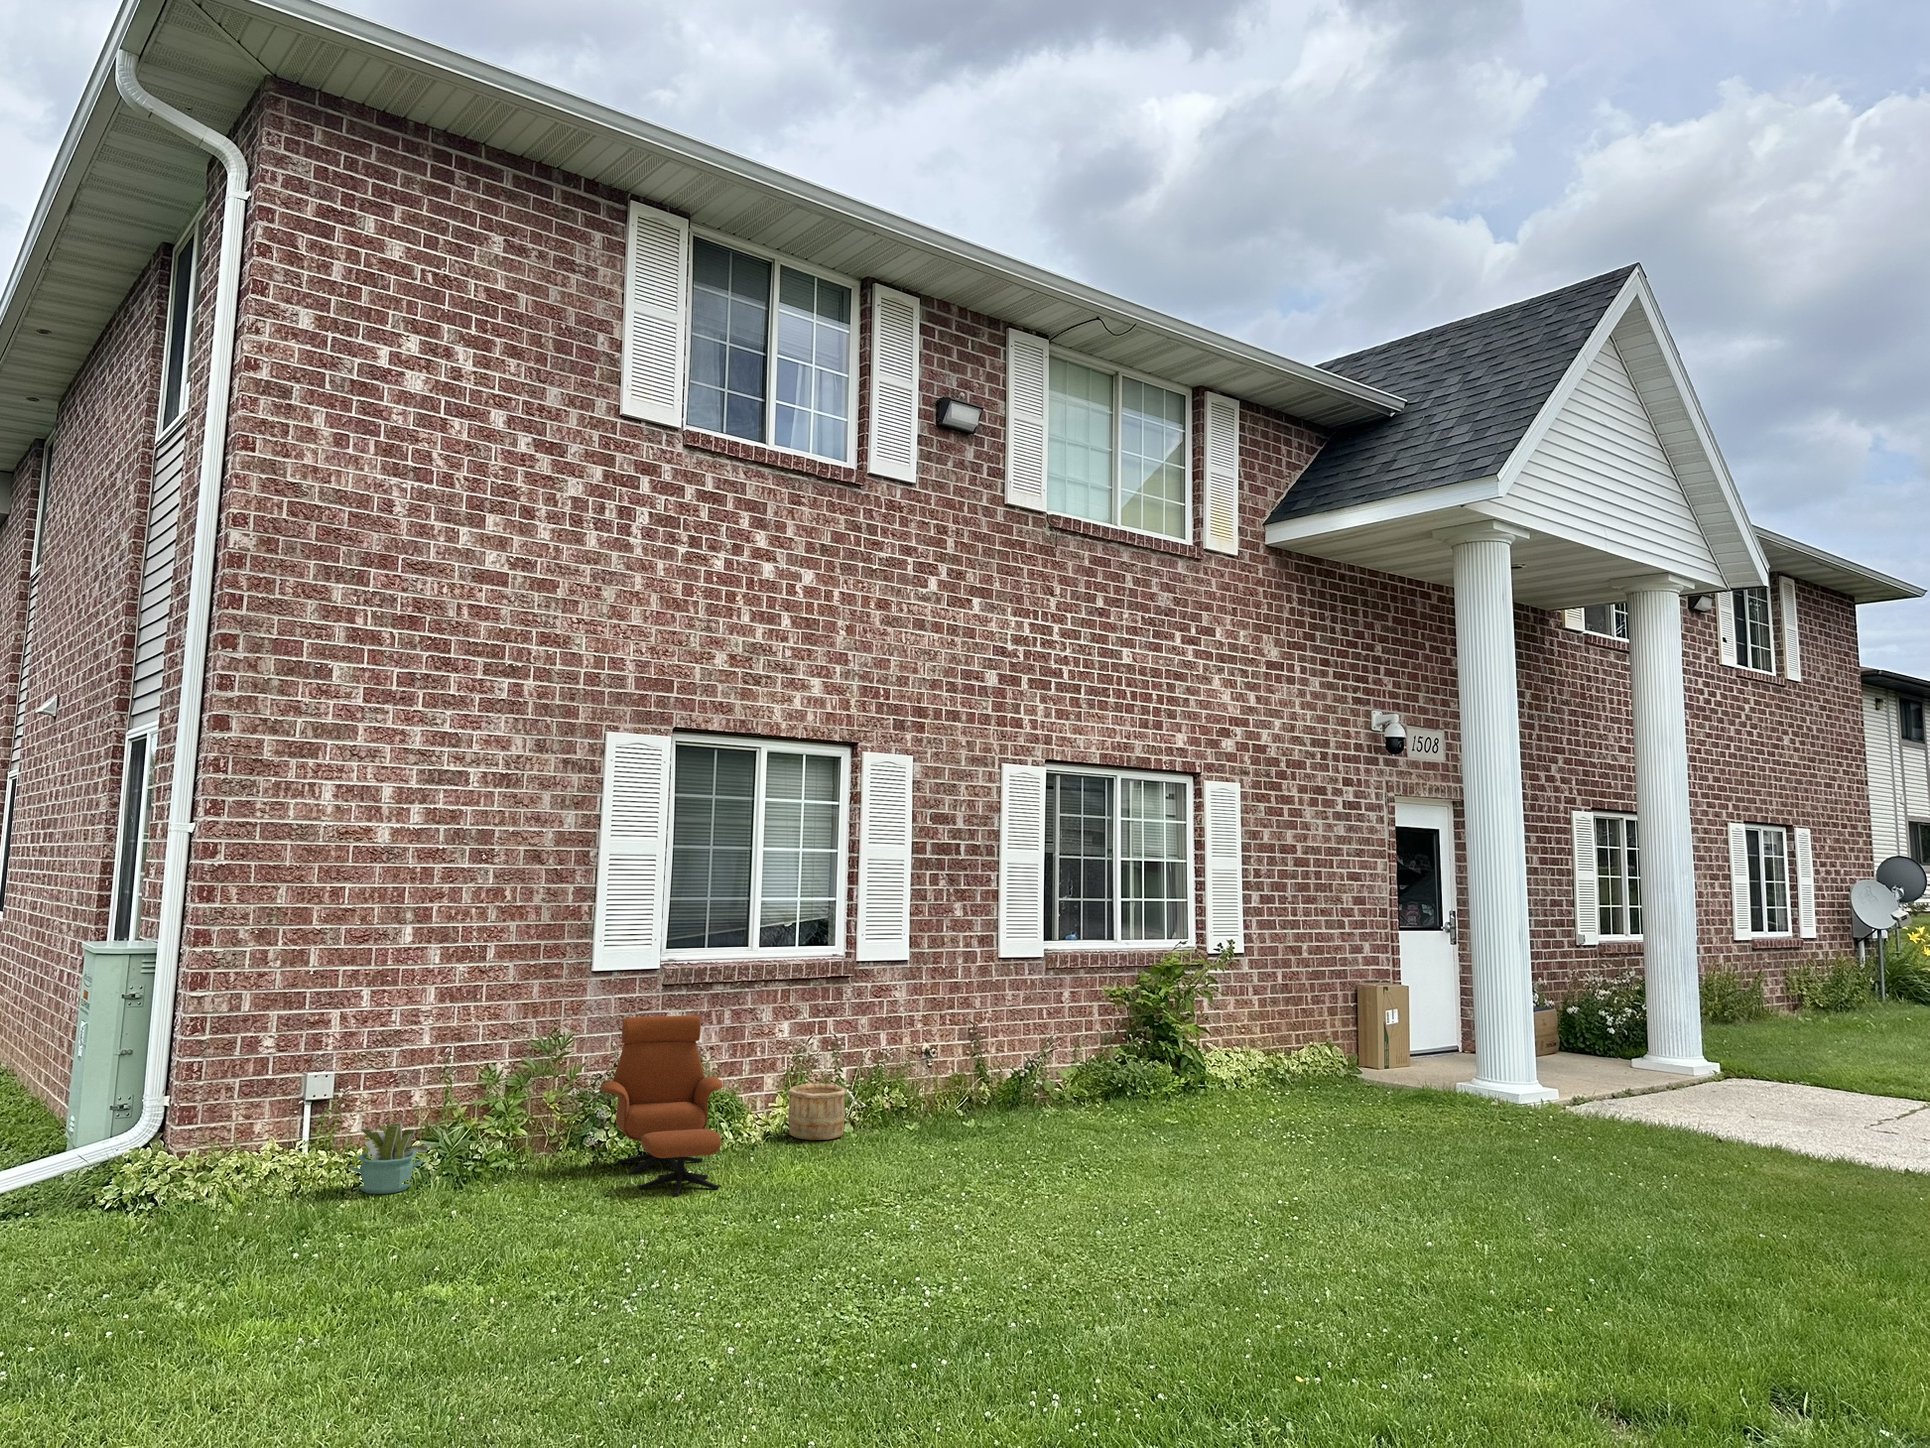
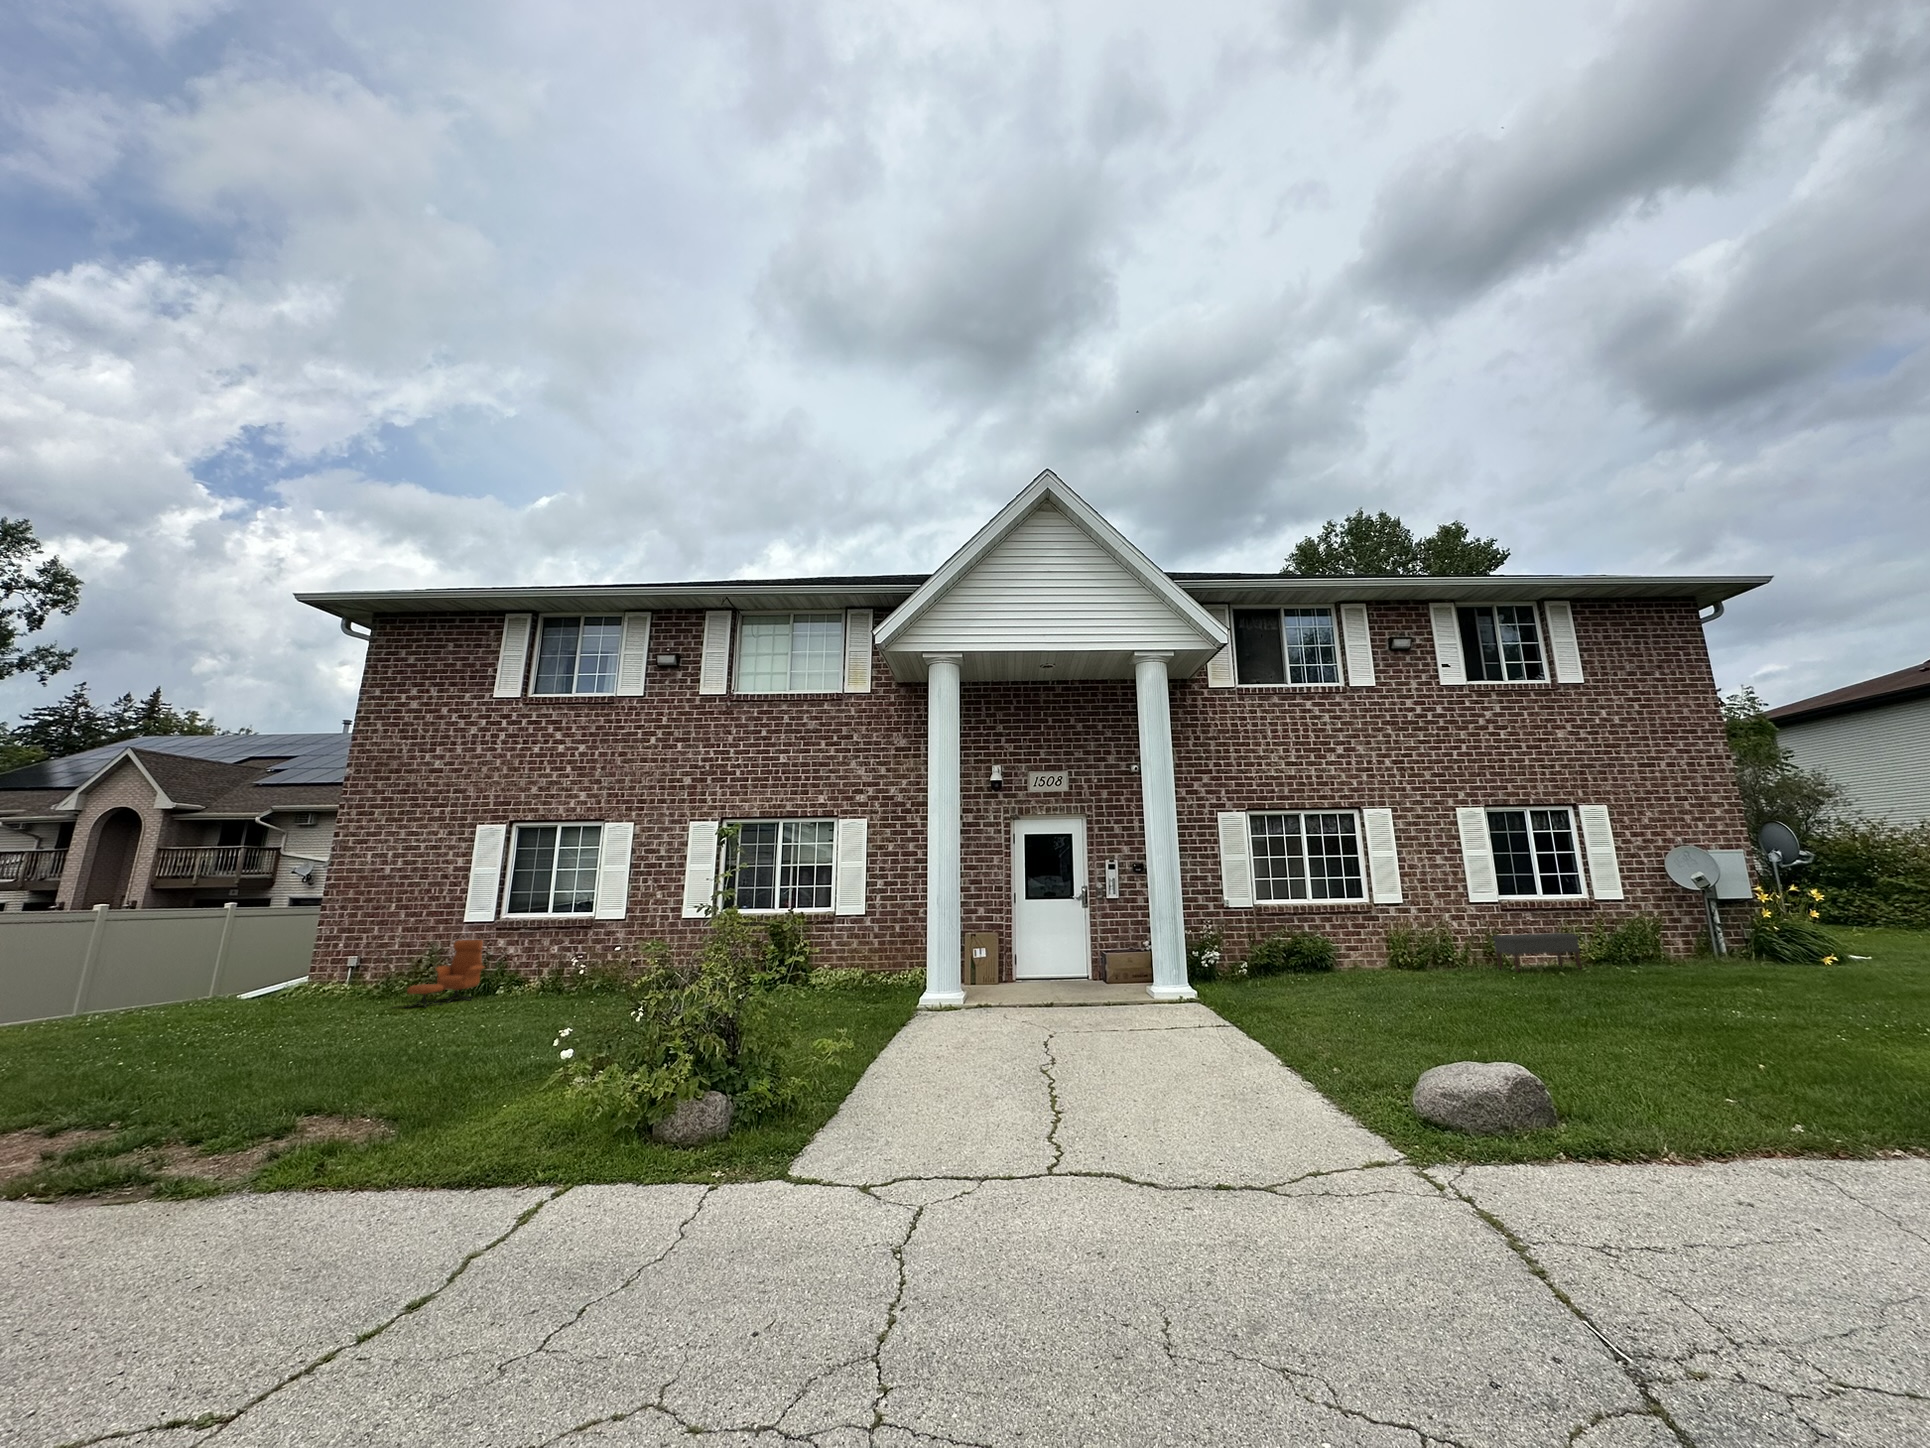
bench: none [1761,973,1824,1020] -> present [1493,932,1582,972]
wooden bucket: present [788,1083,846,1140] -> none [536,973,565,997]
decorative plant: present [350,1123,430,1194] -> none [346,977,379,1002]

